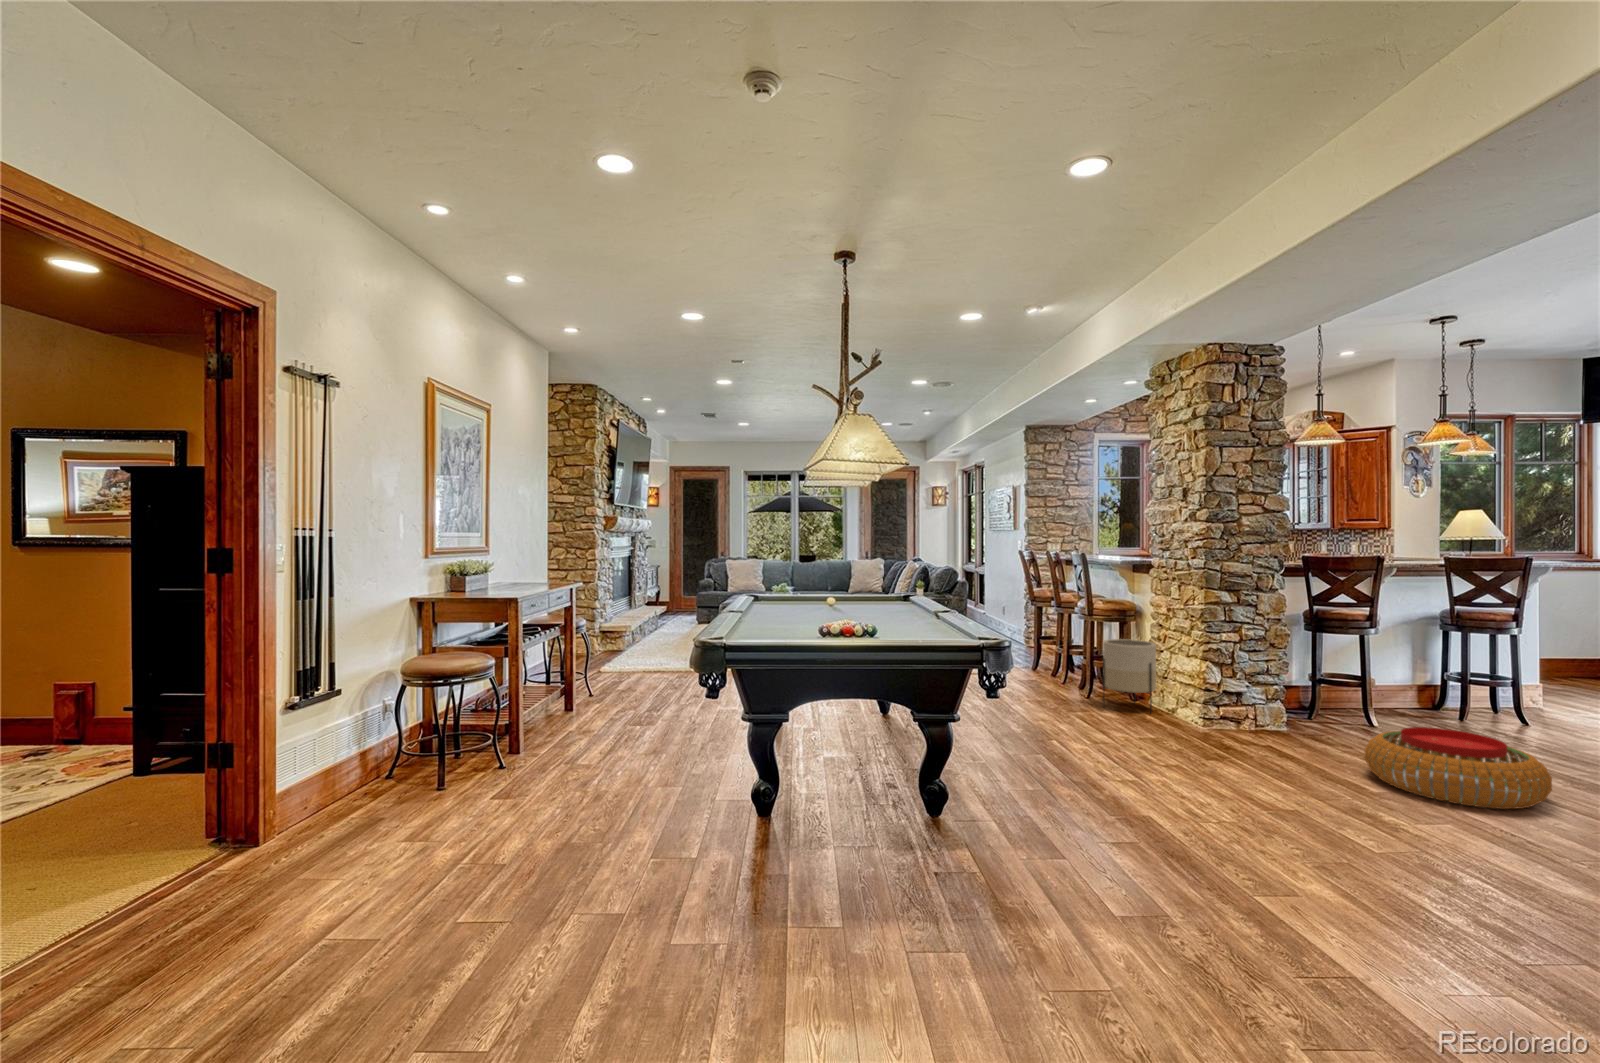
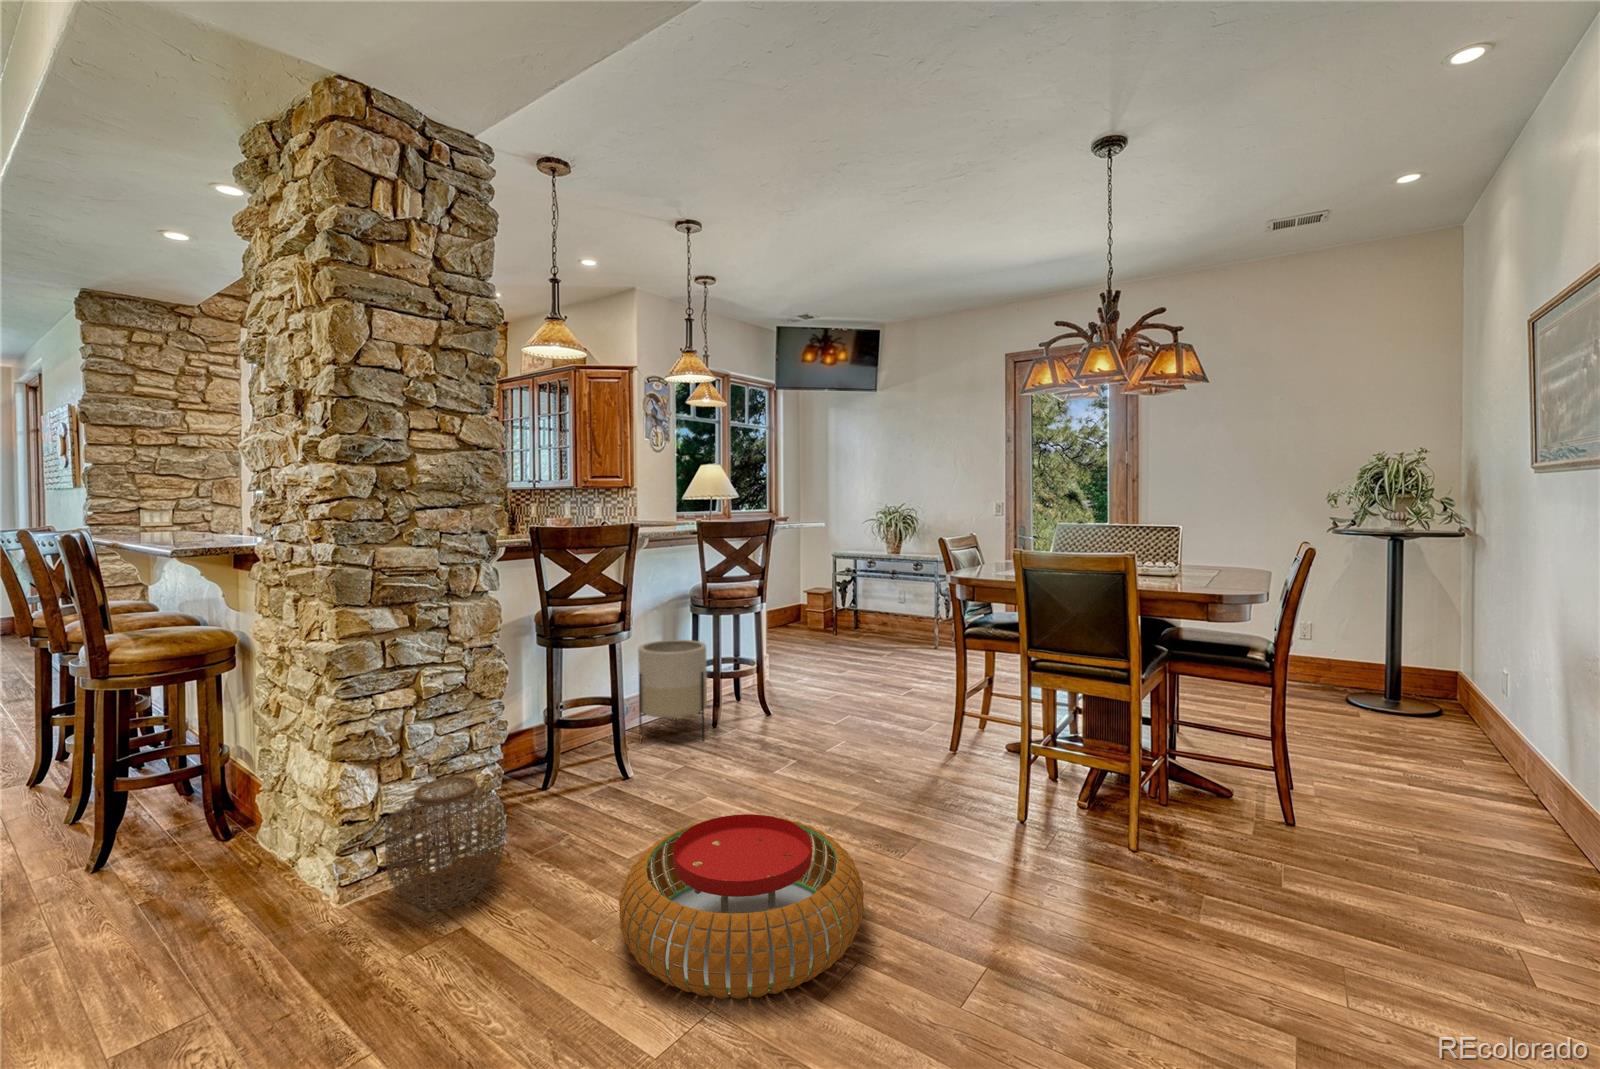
planter: present [1103,639,1156,713] -> present [638,640,707,740]
woven basket: none [1228,680,1291,742] -> present [385,776,505,911]

